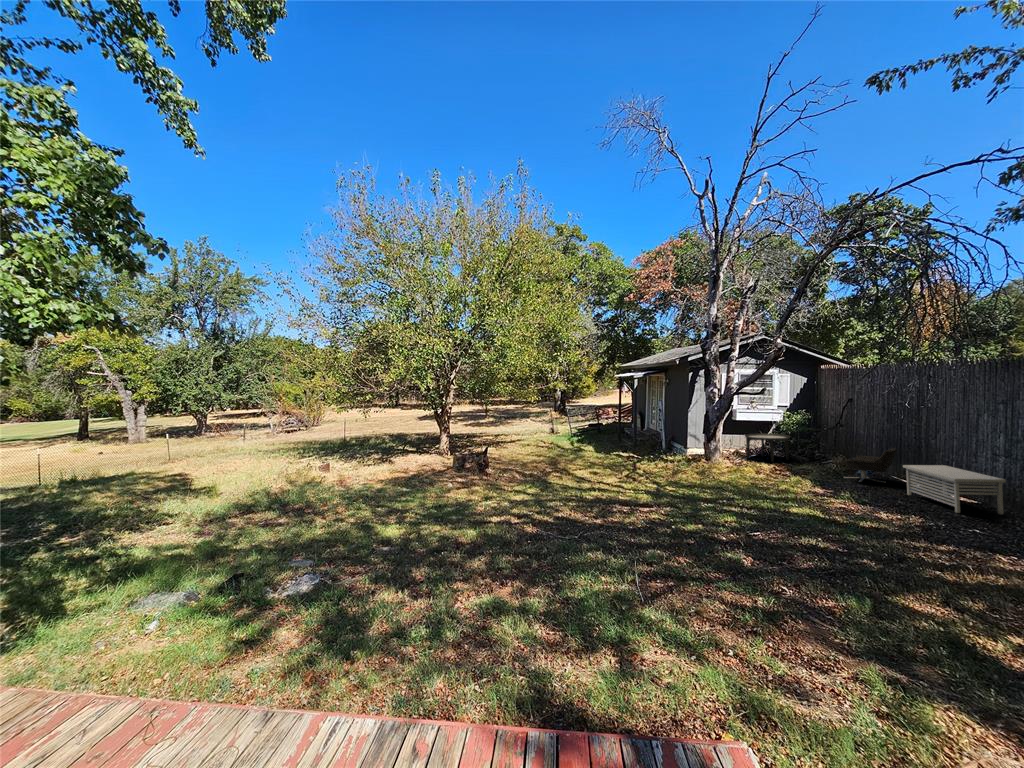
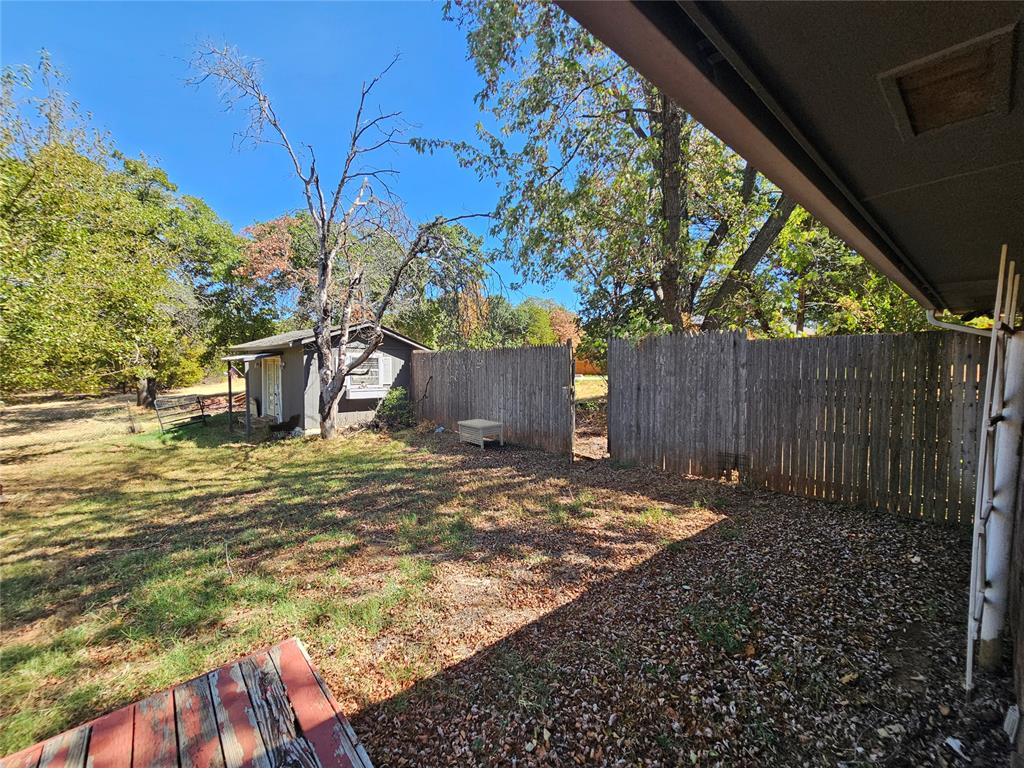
round table: present [744,434,790,462] -> none [356,408,393,433]
lounge chair: present [846,448,897,482] -> present [268,414,301,440]

